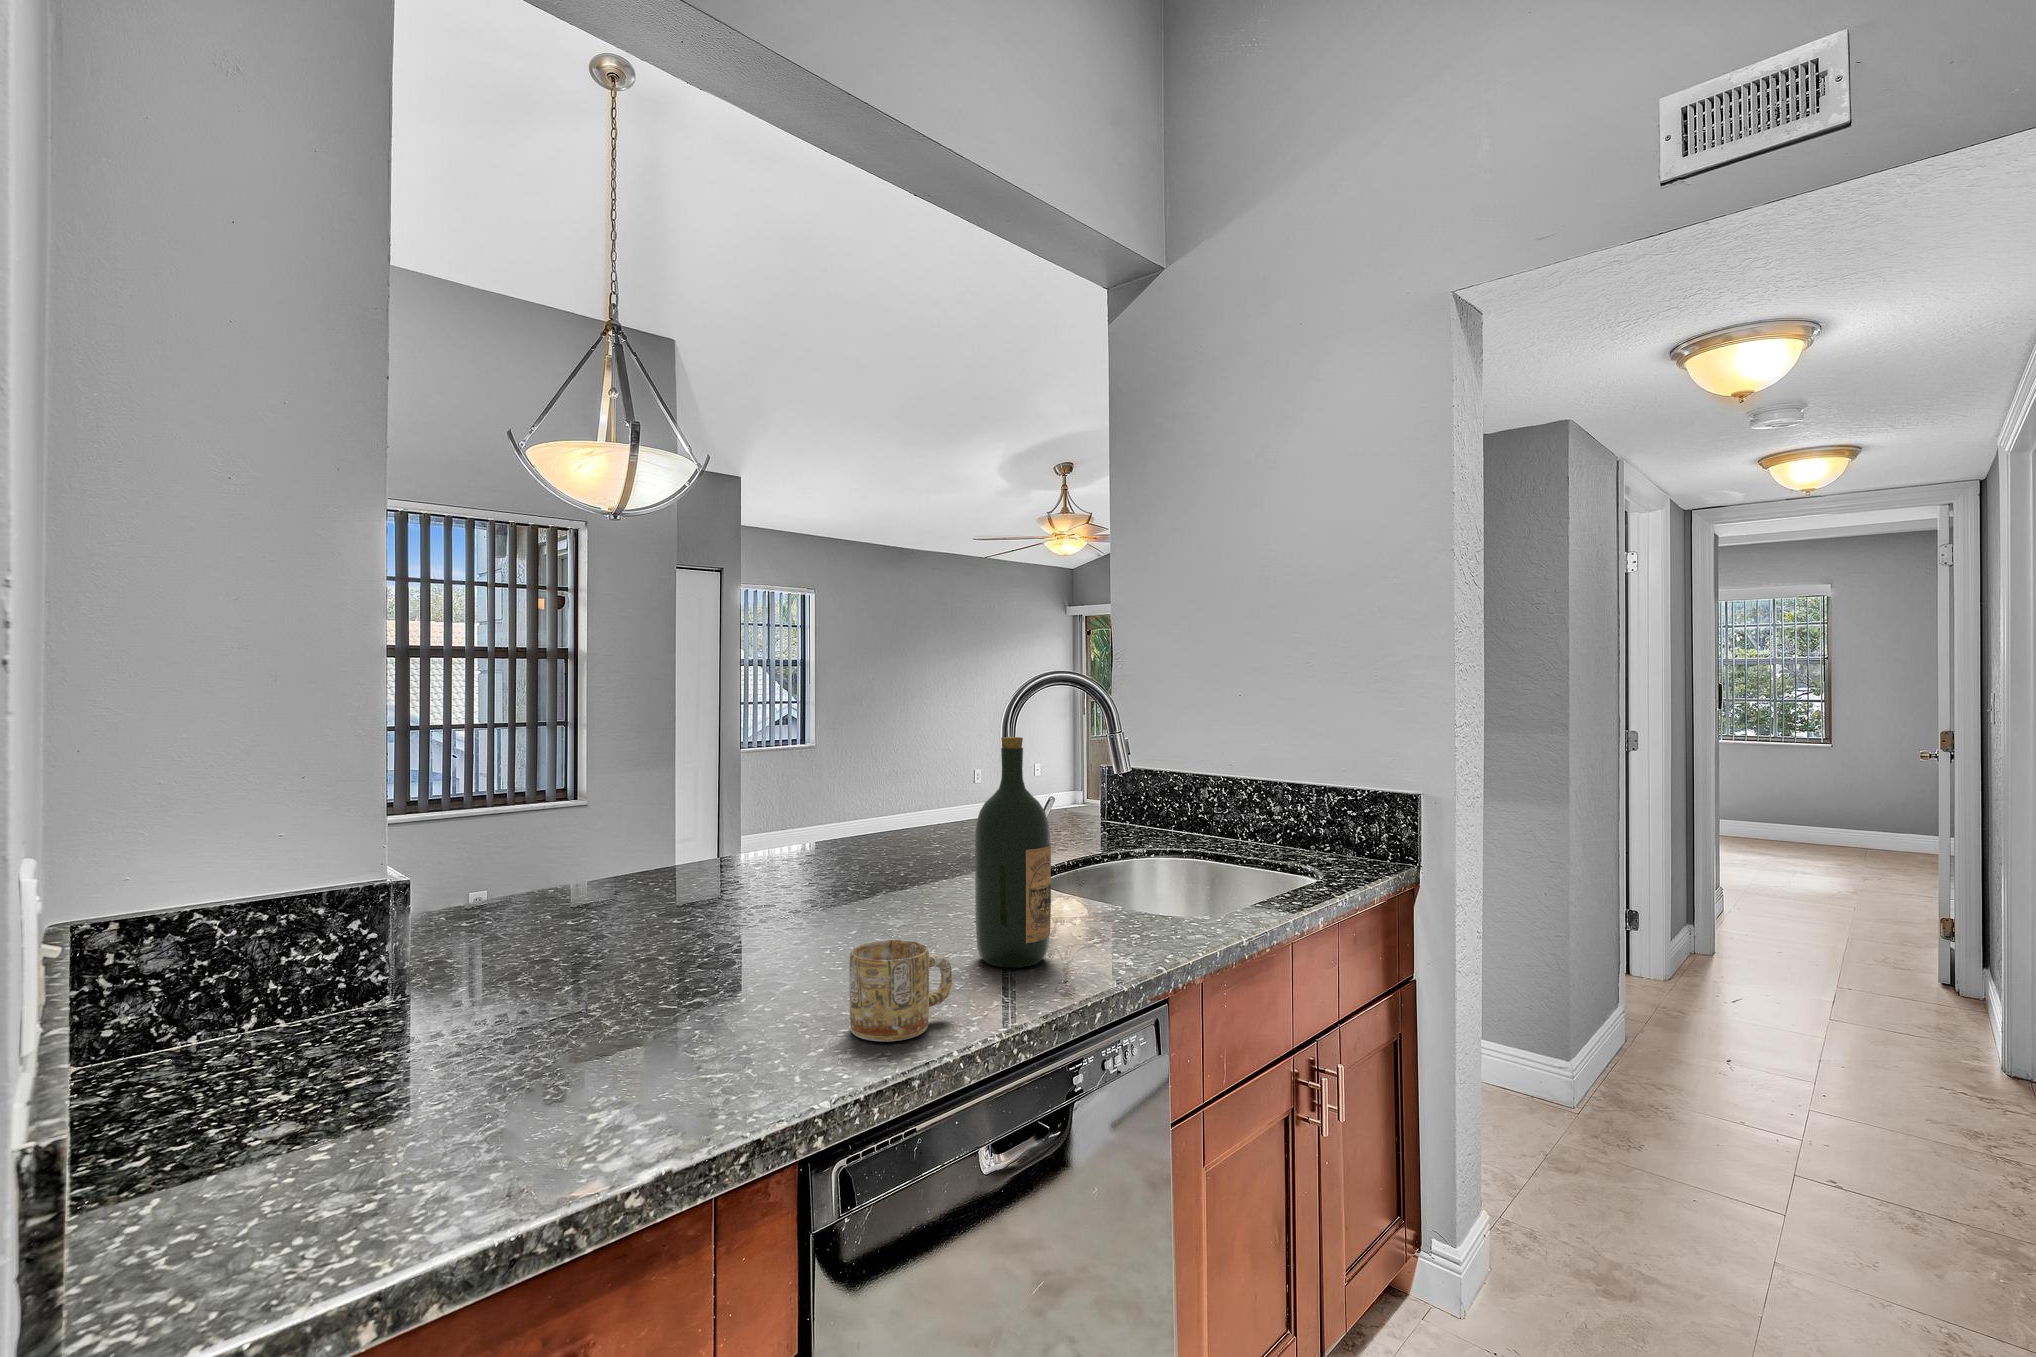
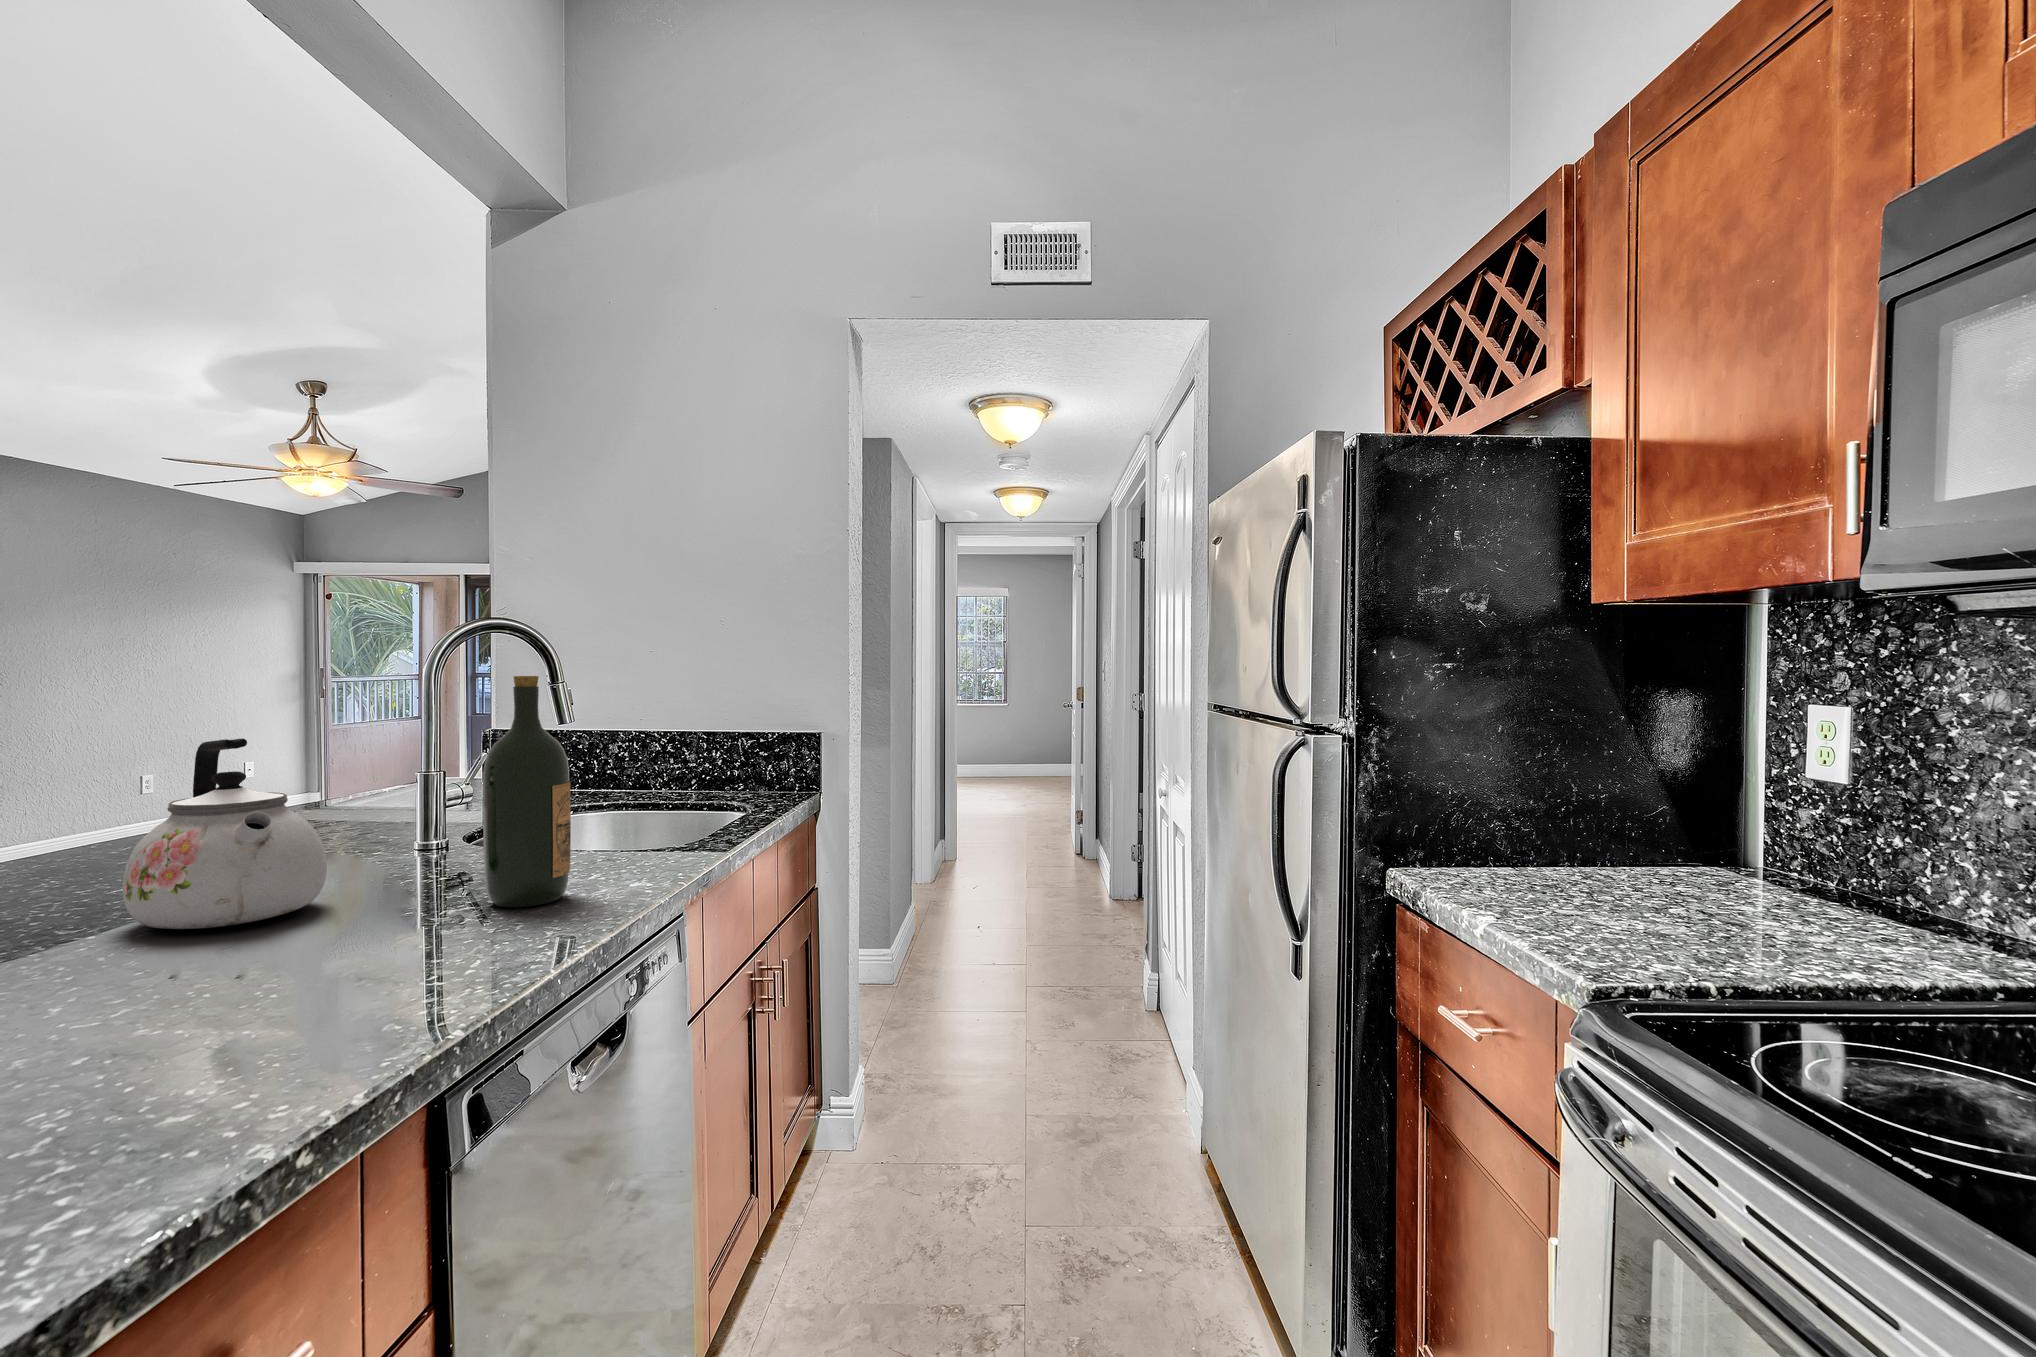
kettle: none [750,783,878,938] -> present [123,739,327,929]
mug: present [849,940,952,1042] -> none [408,878,517,982]

